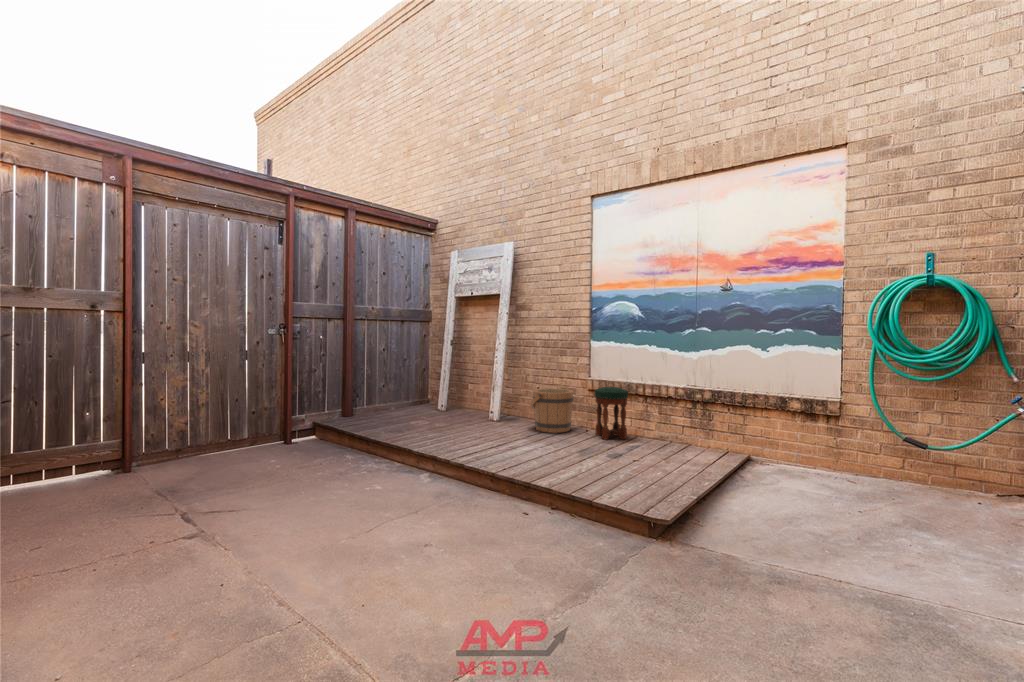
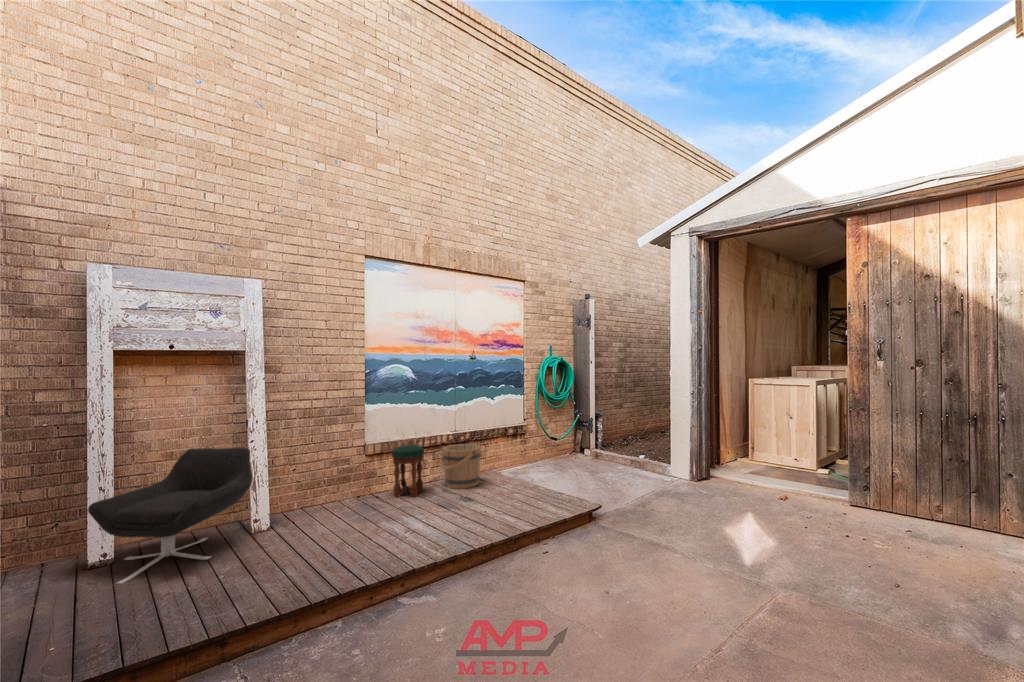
lounge chair: none [418,359,491,421] -> present [88,447,252,583]
bucket: present [530,389,574,433] -> present [440,444,481,489]

